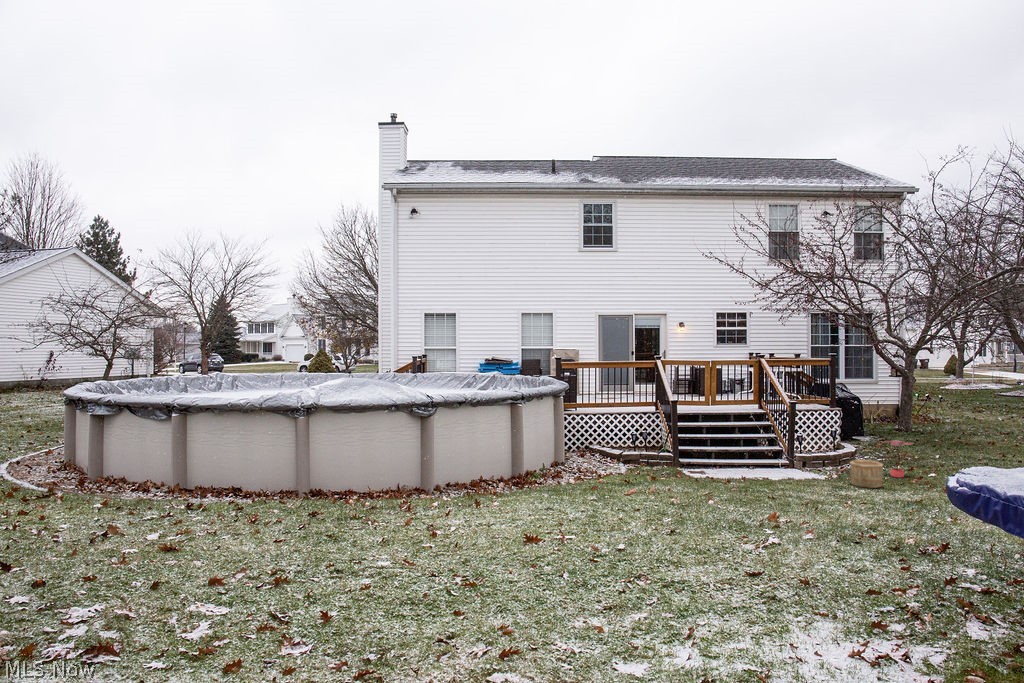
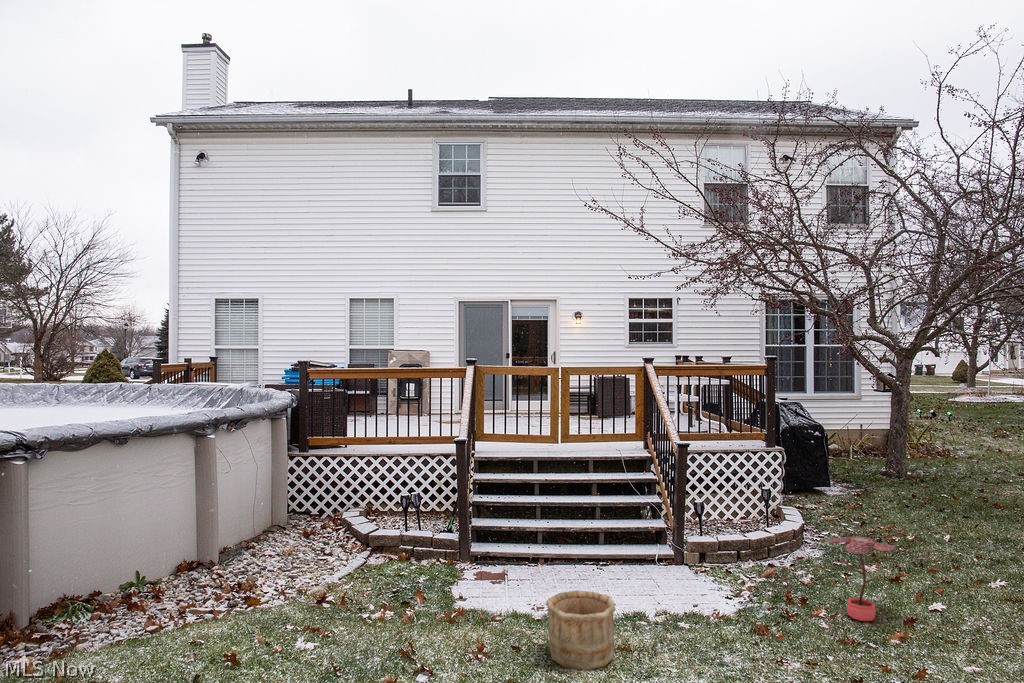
wooden bucket: present [850,460,883,488] -> present [546,590,616,670]

